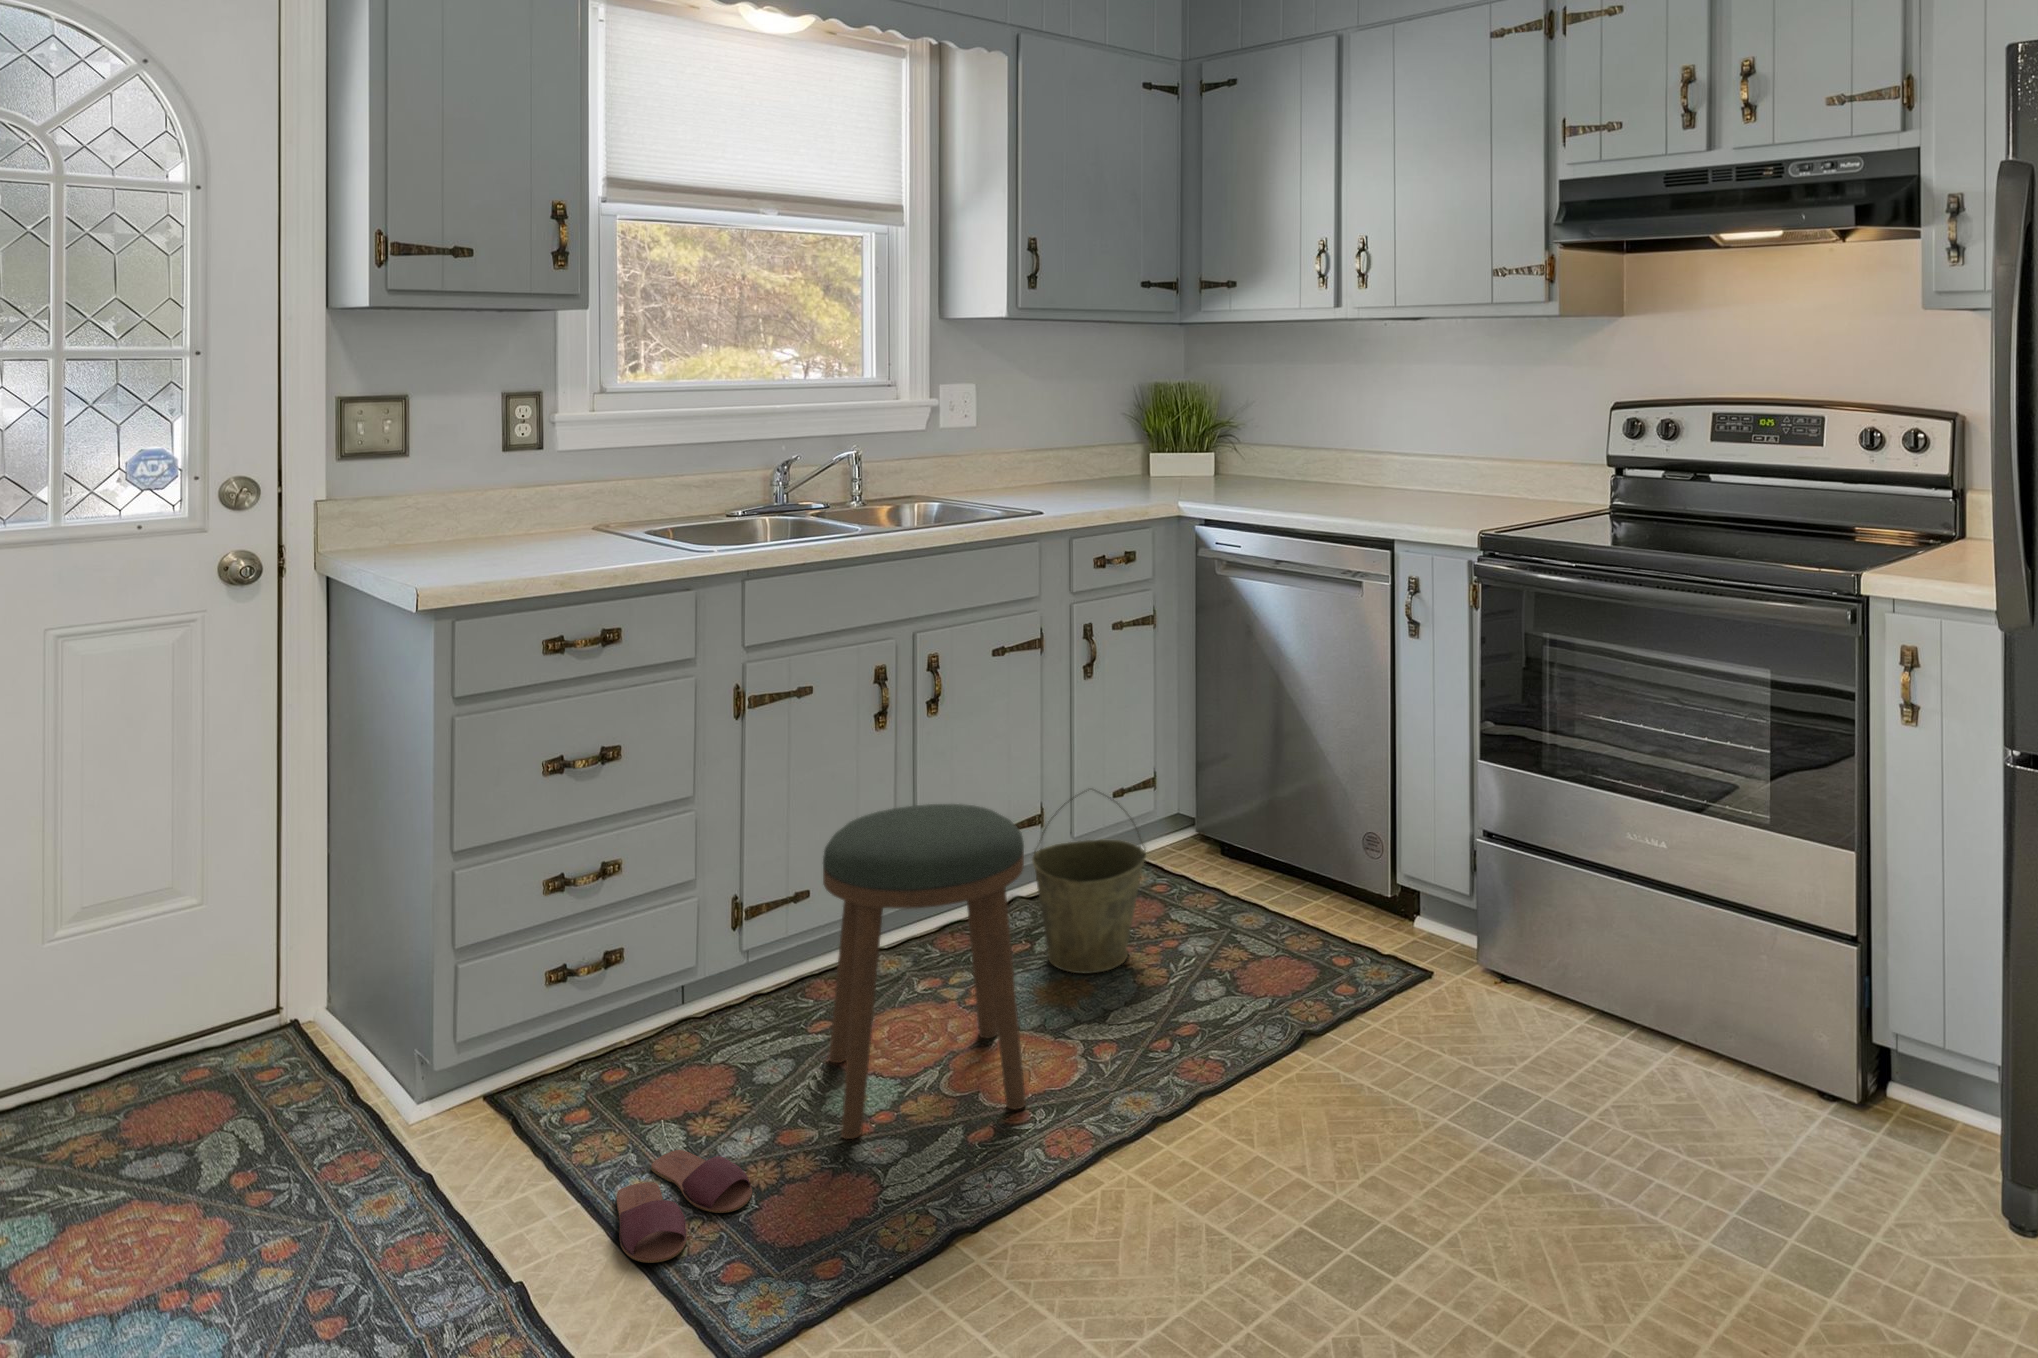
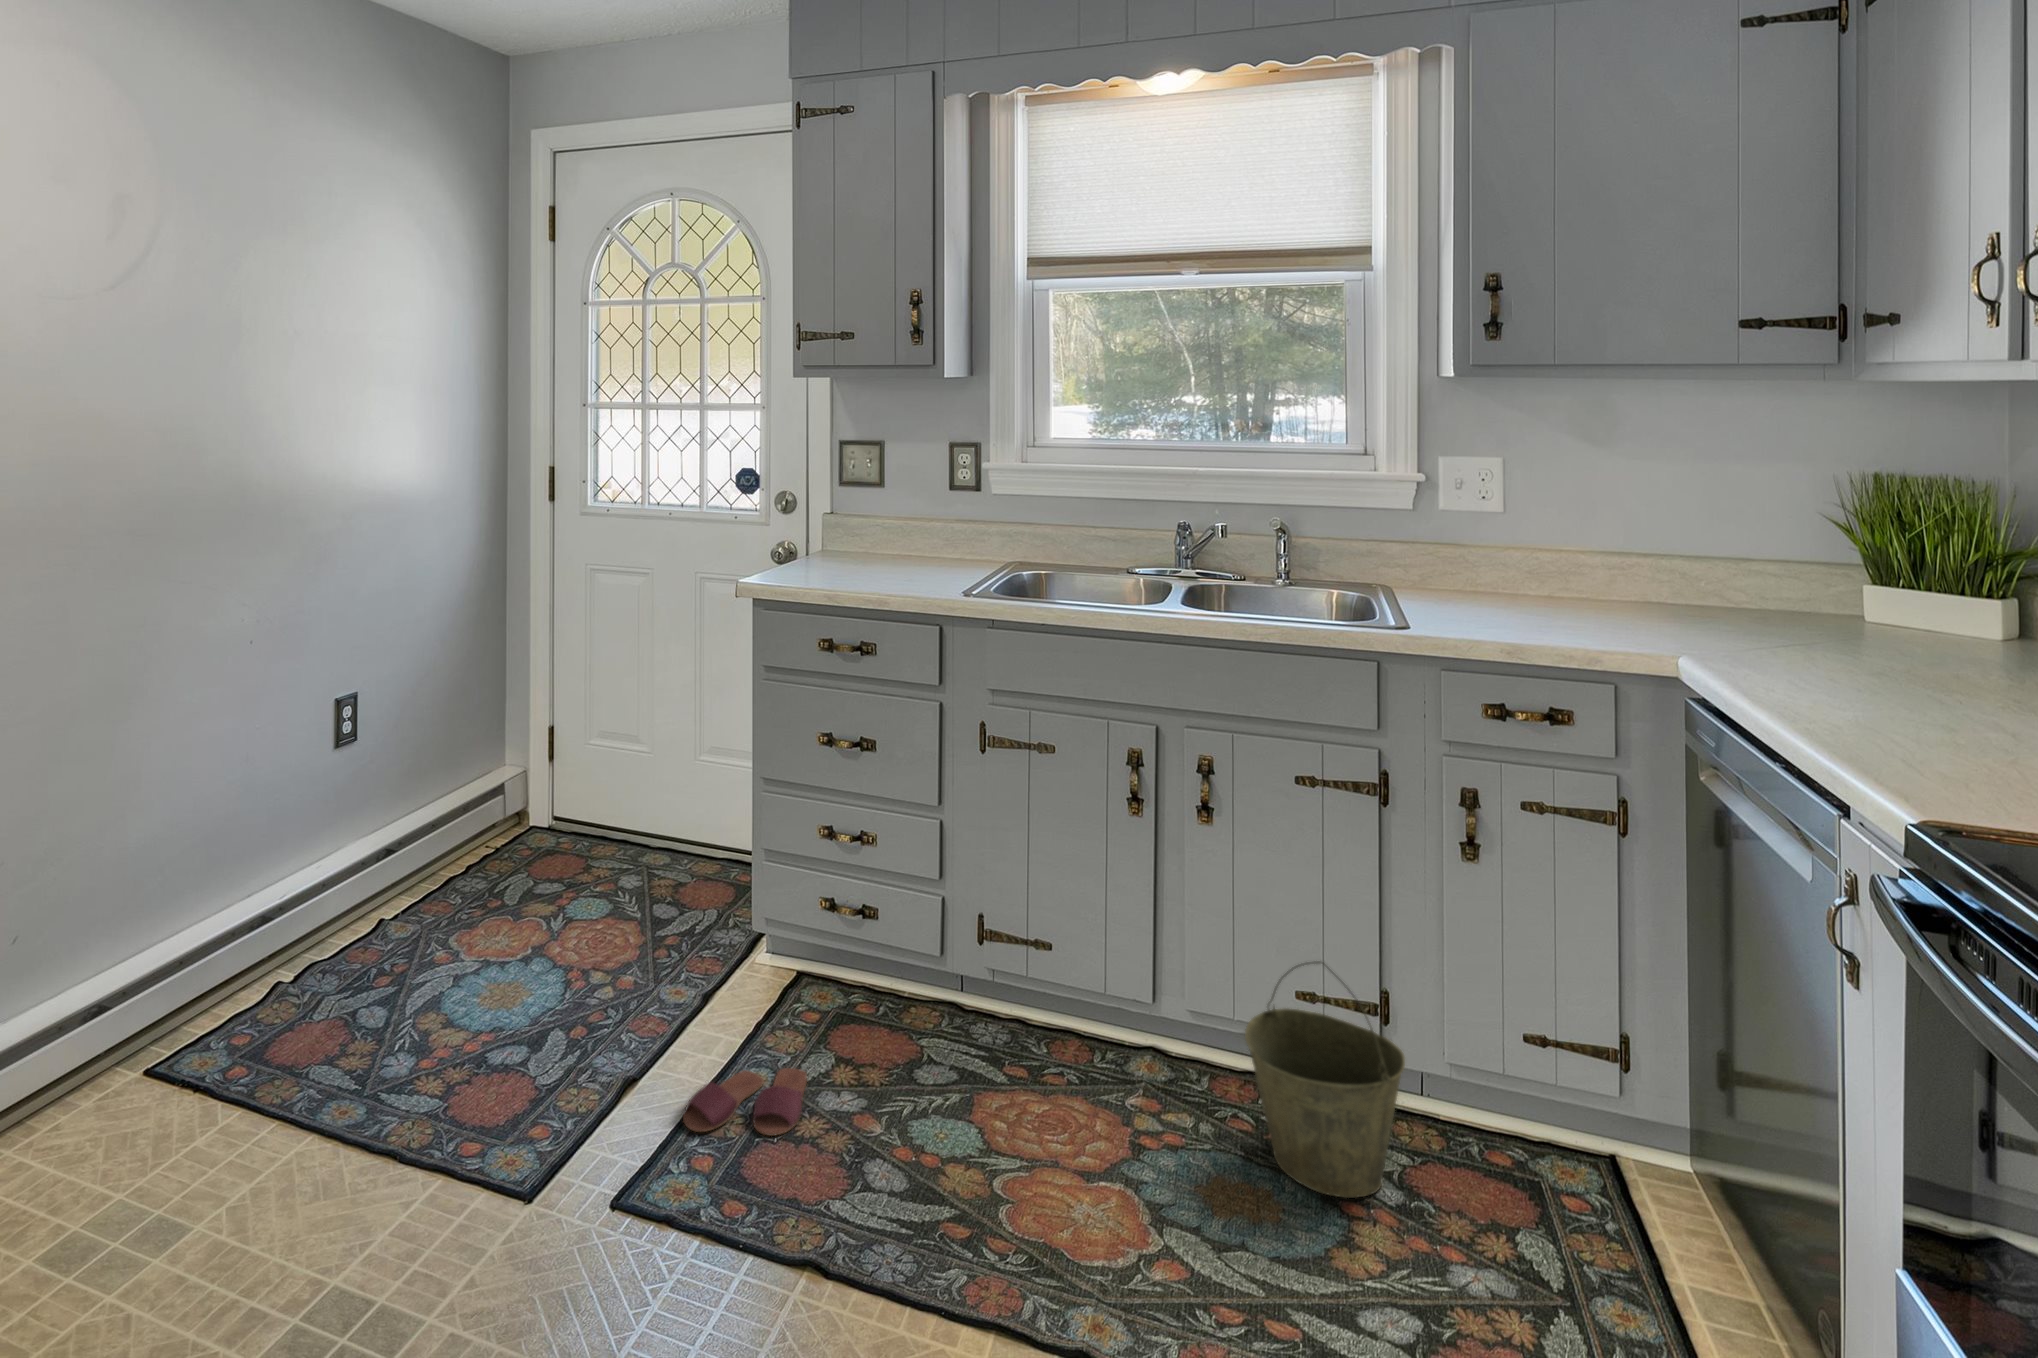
stool: present [823,804,1026,1139] -> none [883,871,1122,1235]

